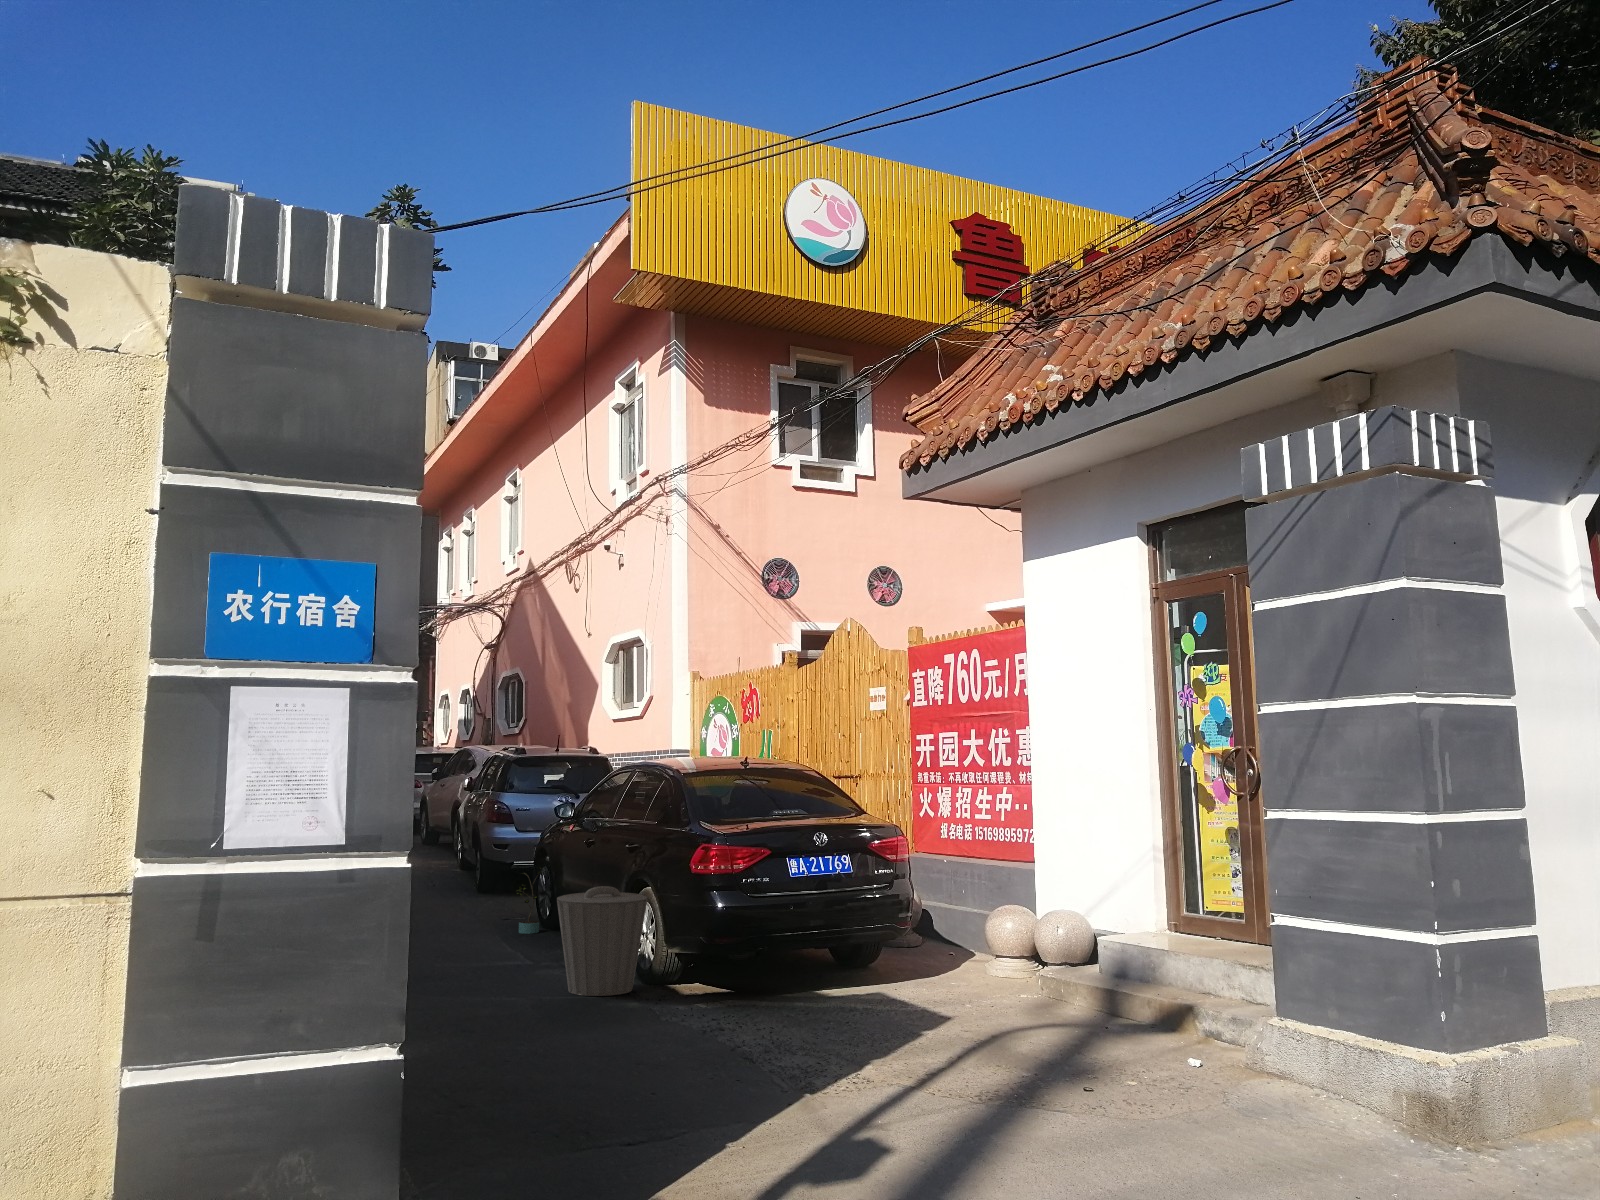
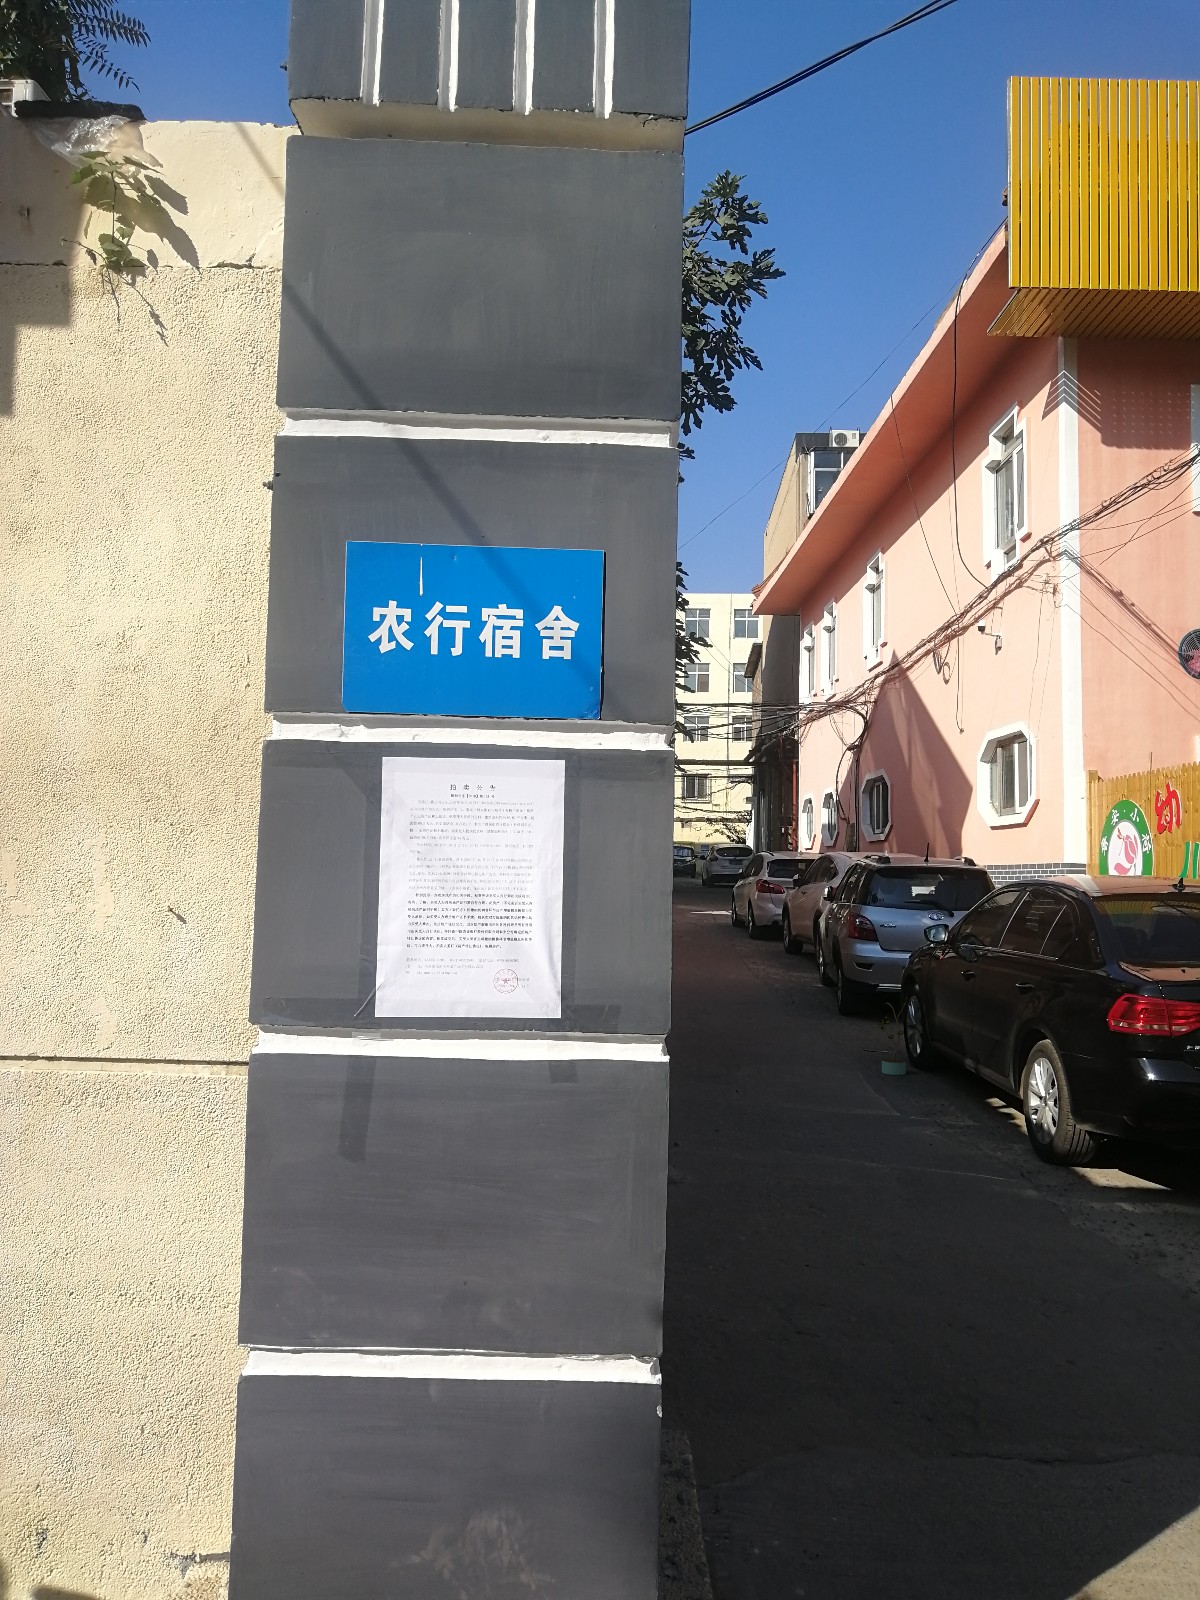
trash can: present [557,886,647,996] -> none [926,1038,1048,1181]

